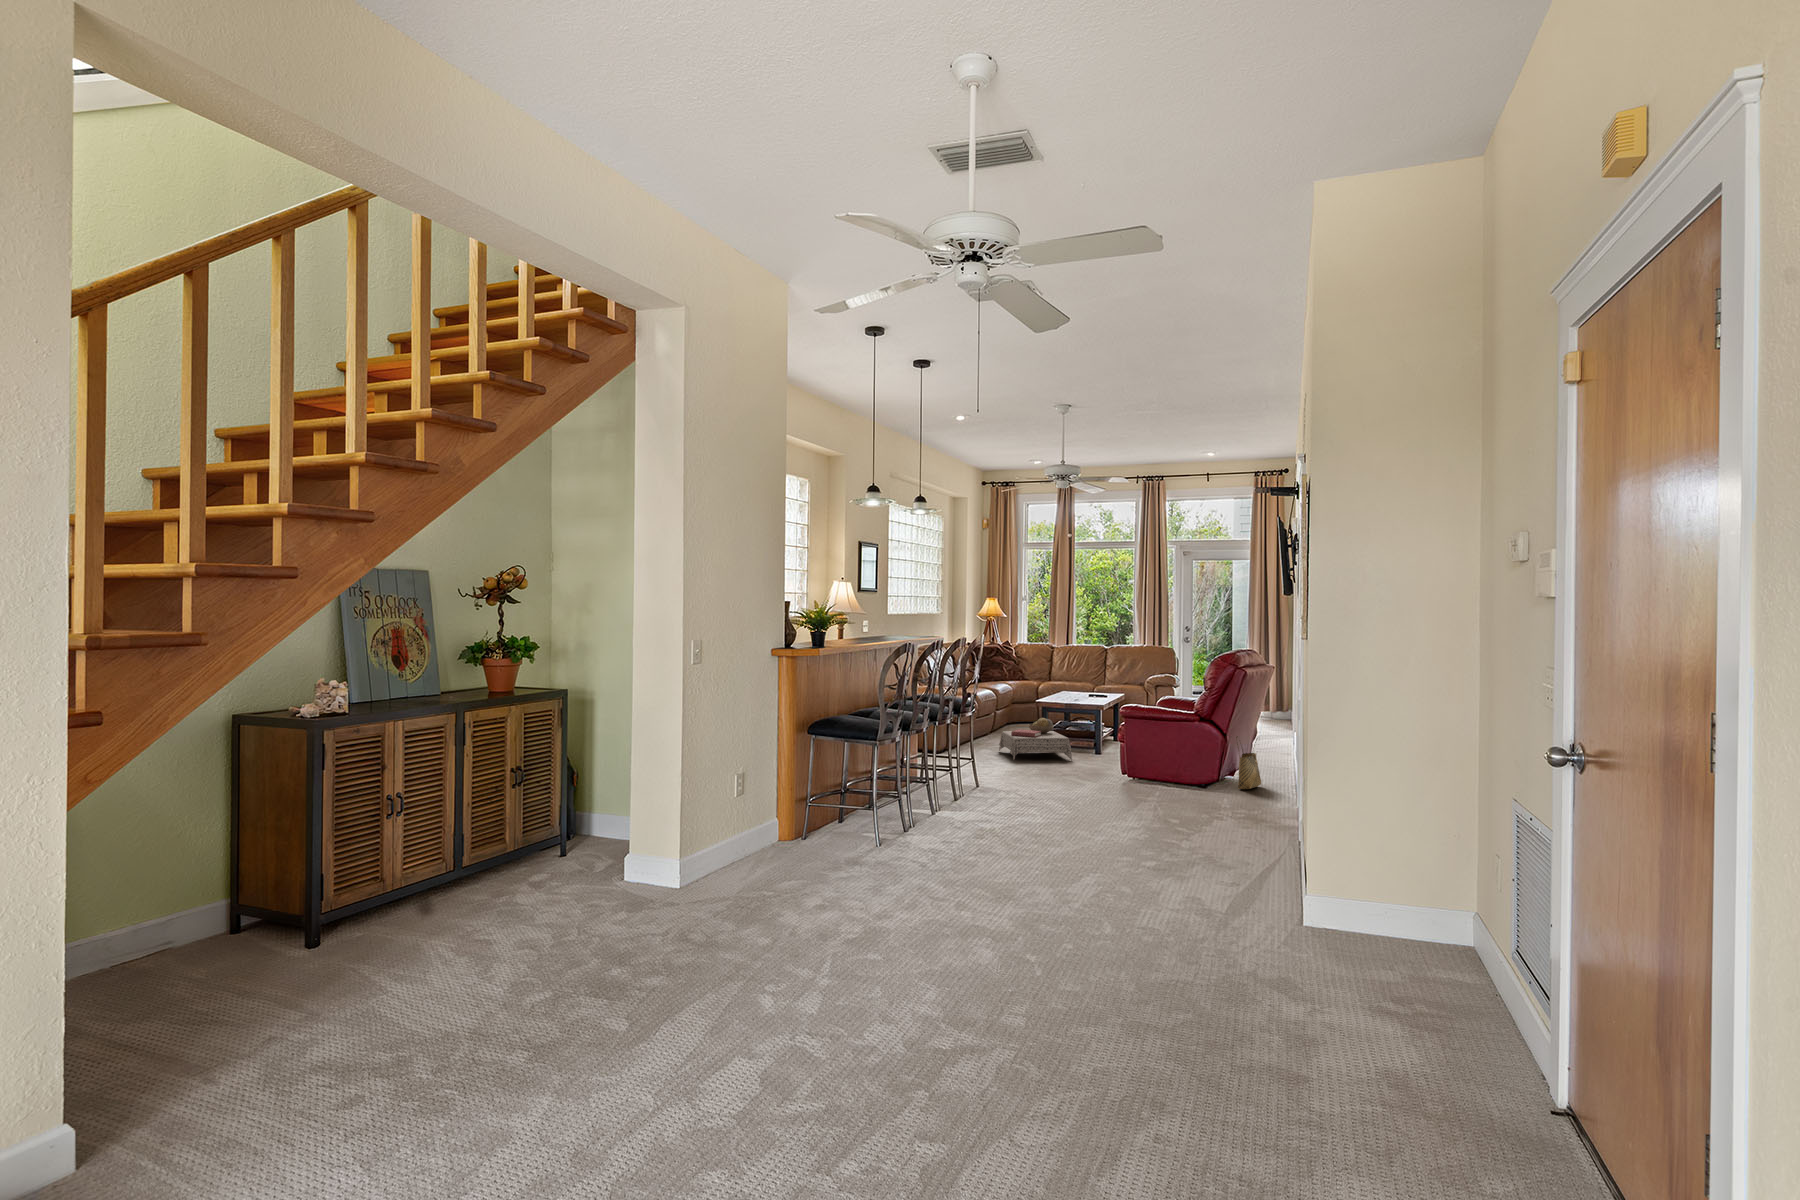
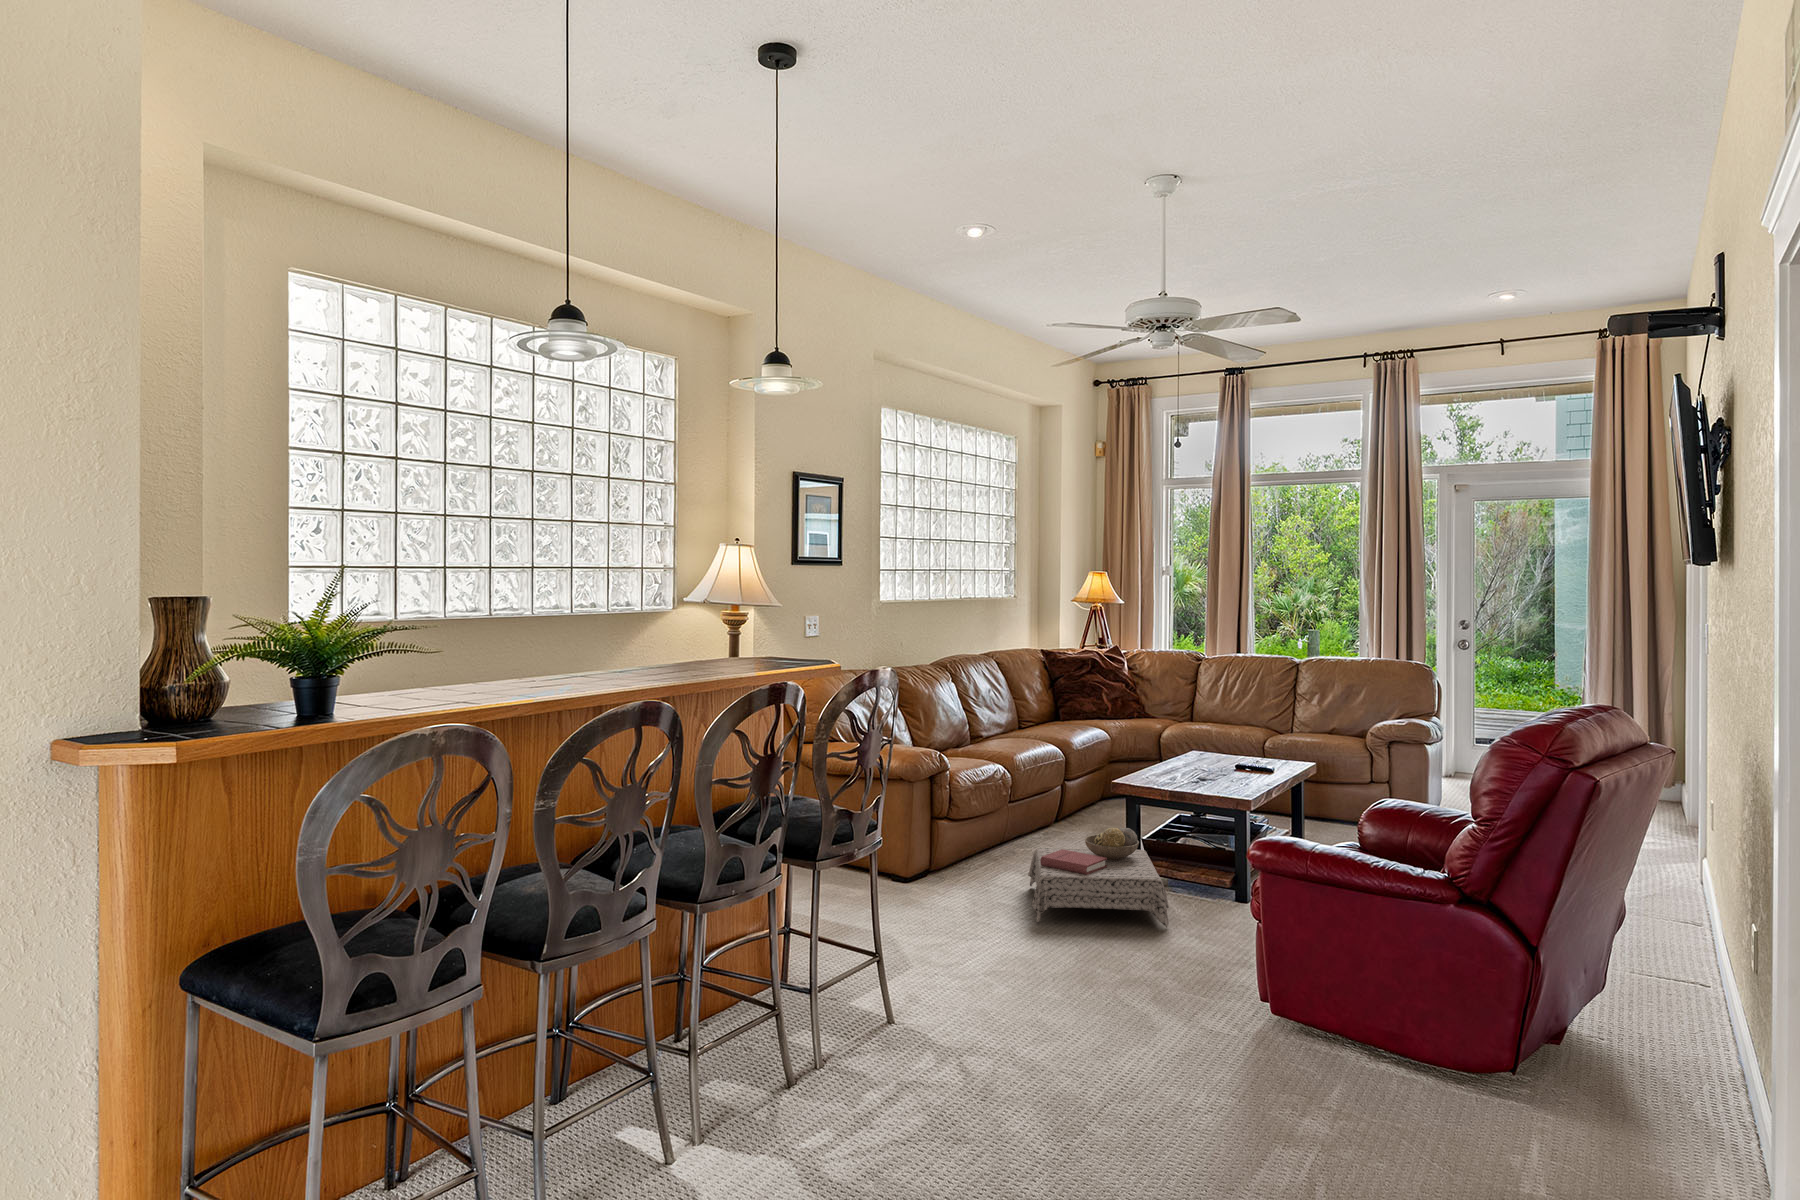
woven basket: present [1236,736,1261,789] -> none [1566,950,1641,1112]

